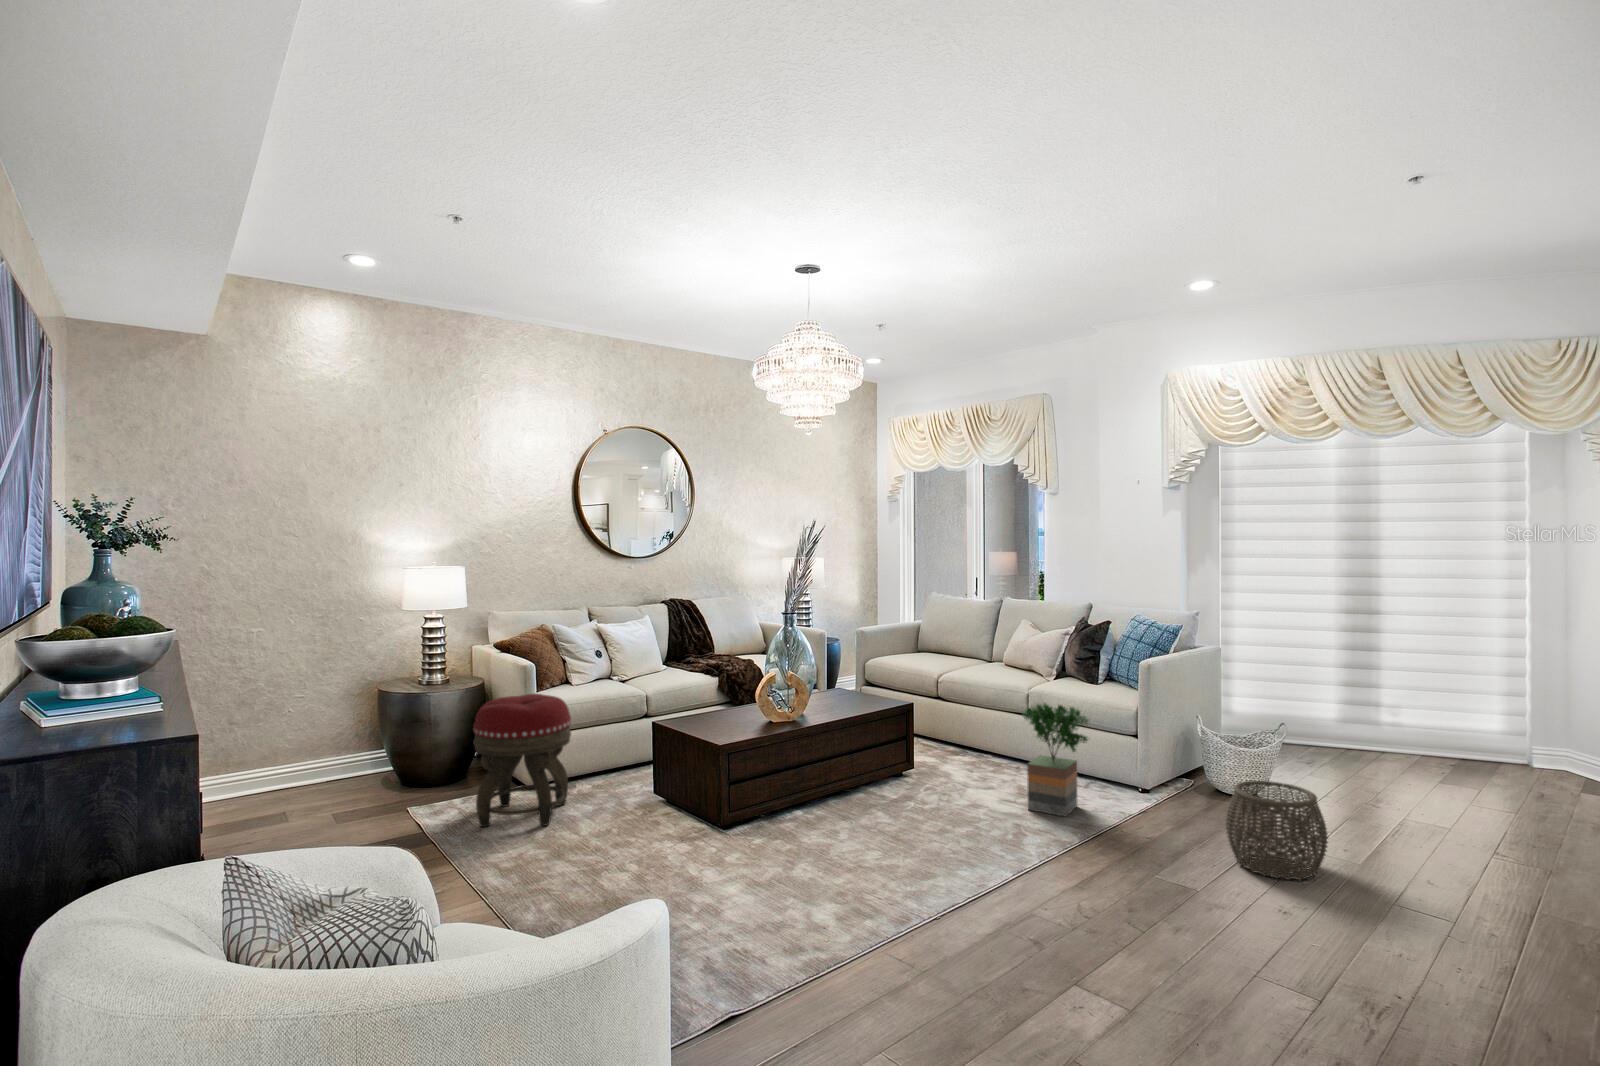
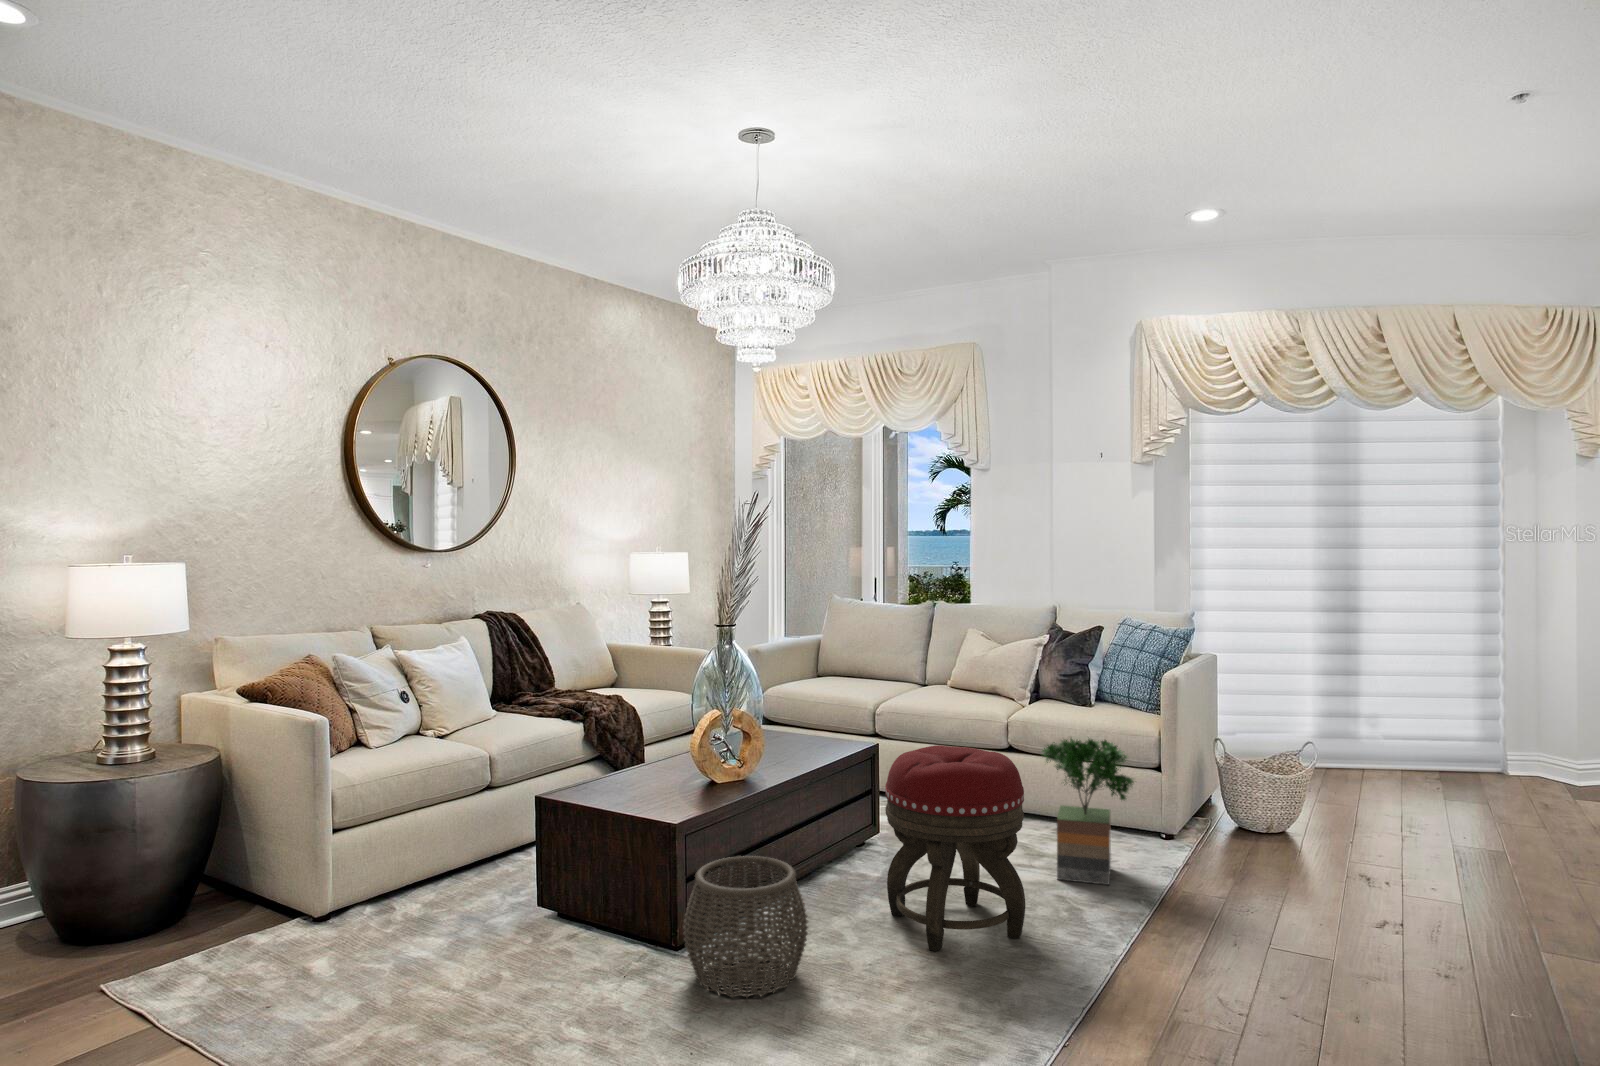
footstool: present [473,694,571,827] -> present [885,745,1025,951]
woven basket: present [1225,781,1328,880] -> present [683,856,808,998]

